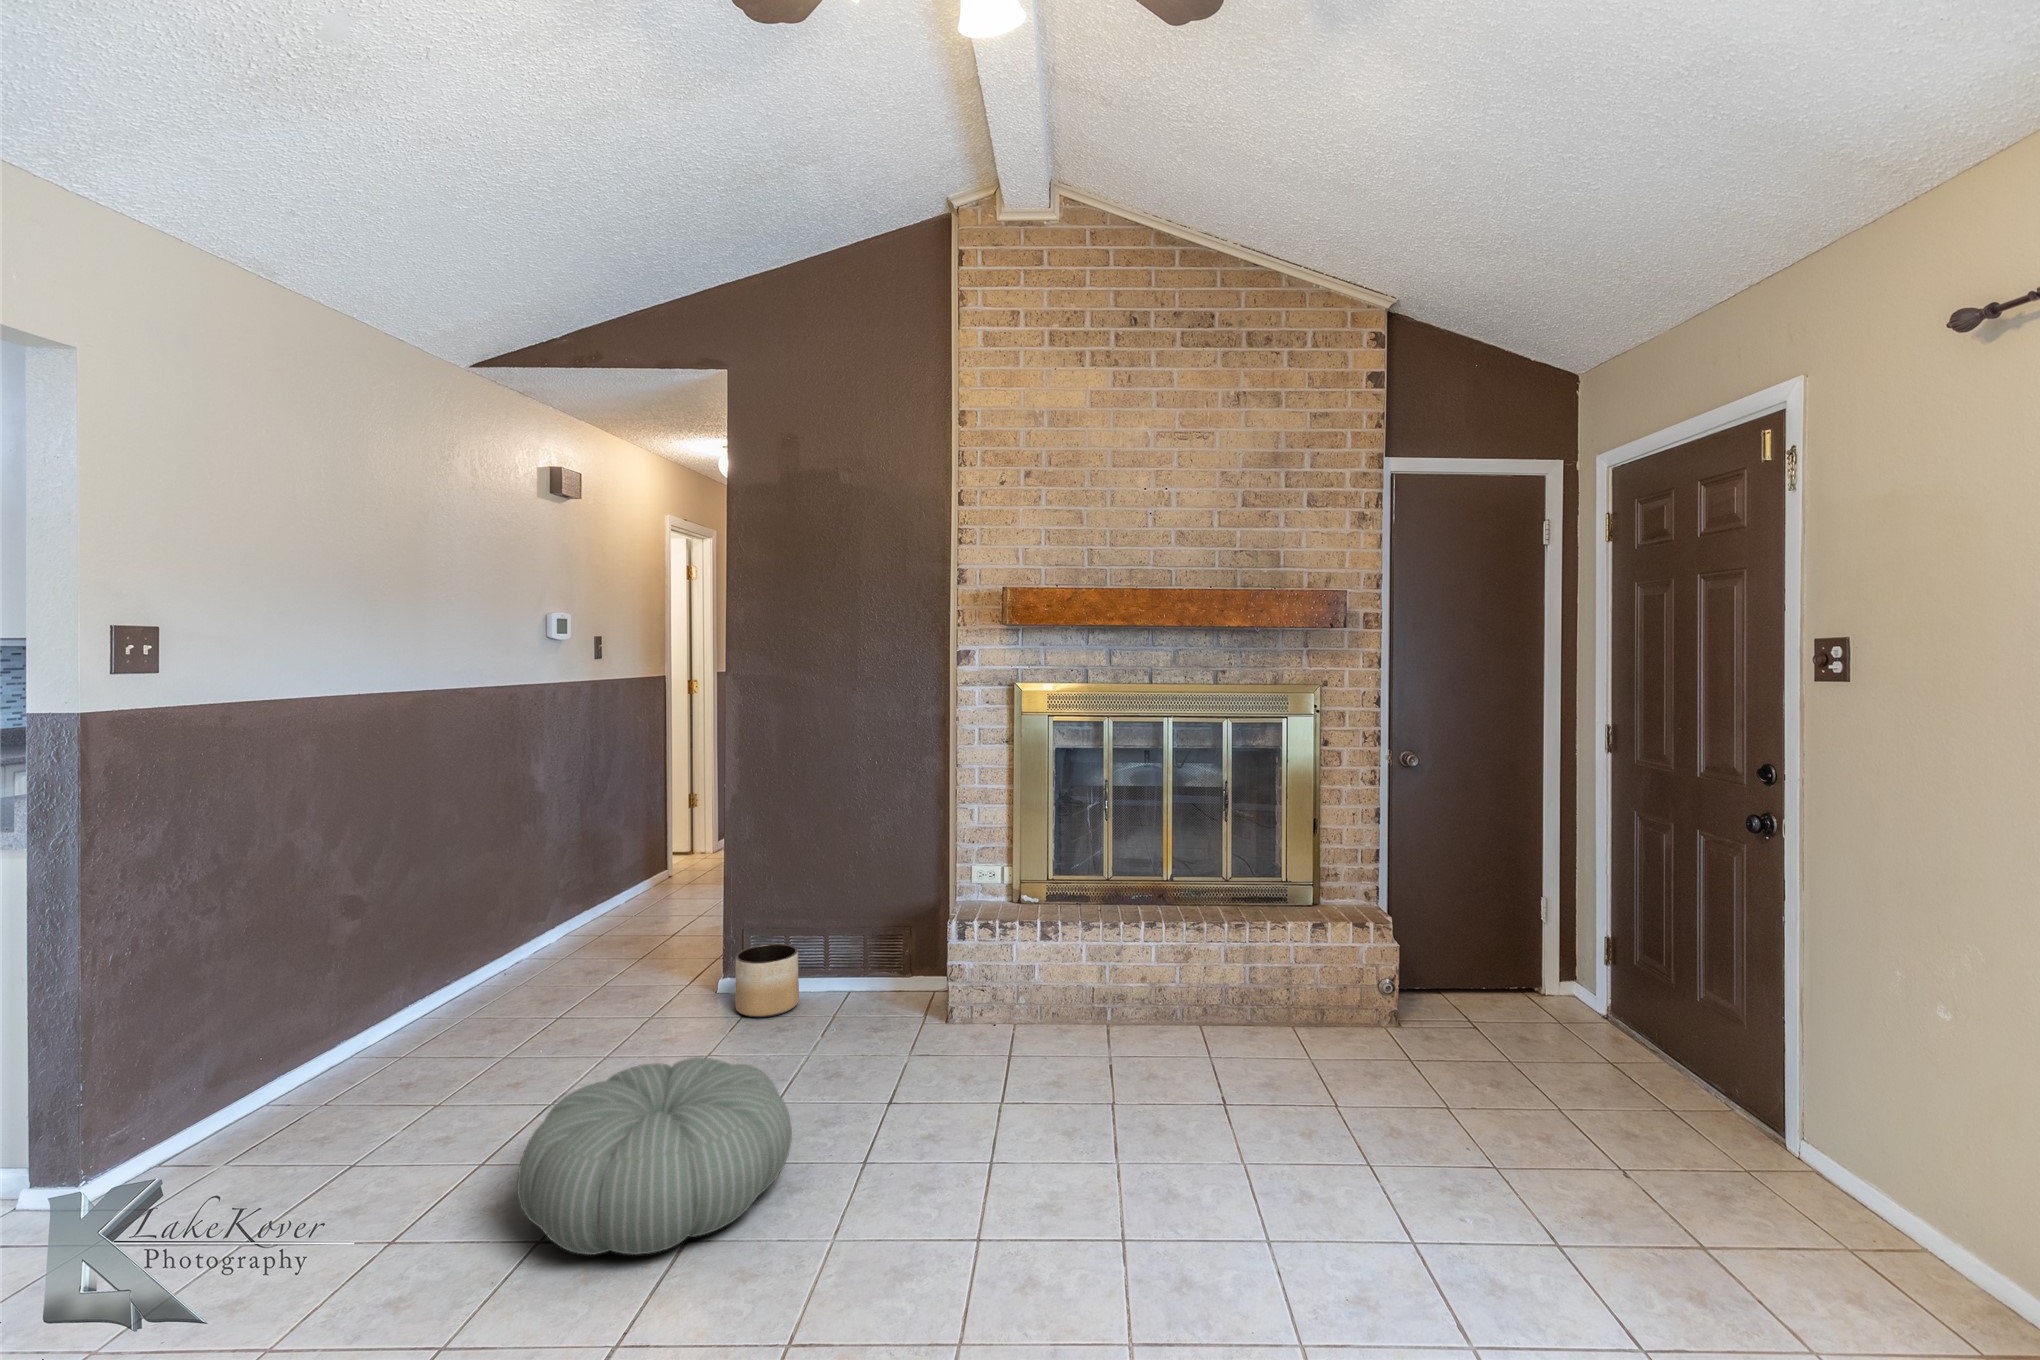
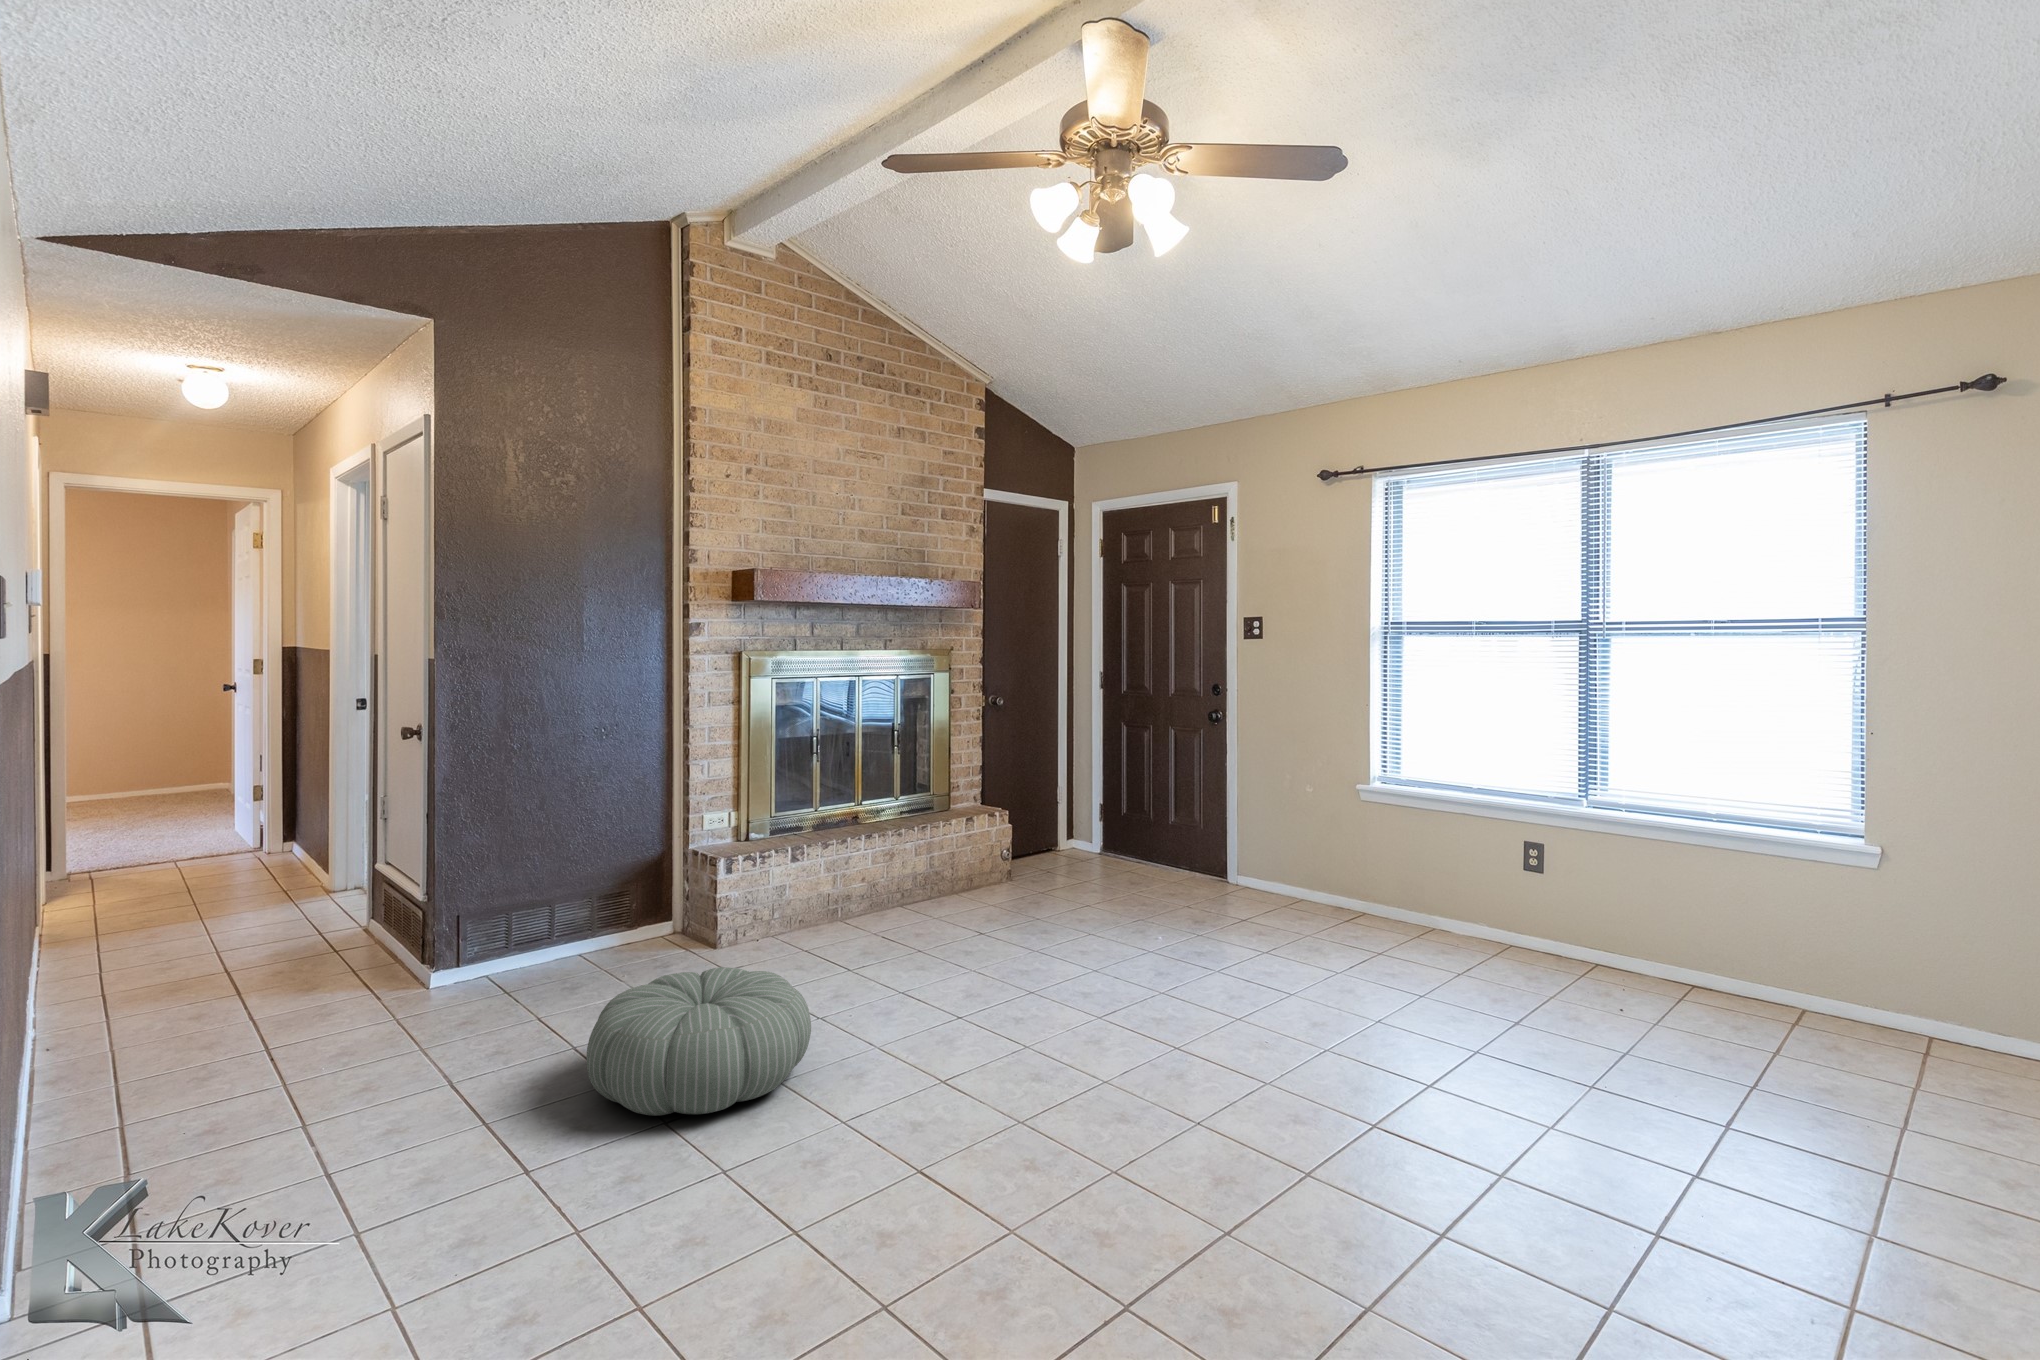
planter: present [735,944,799,1017] -> none [478,919,547,992]

